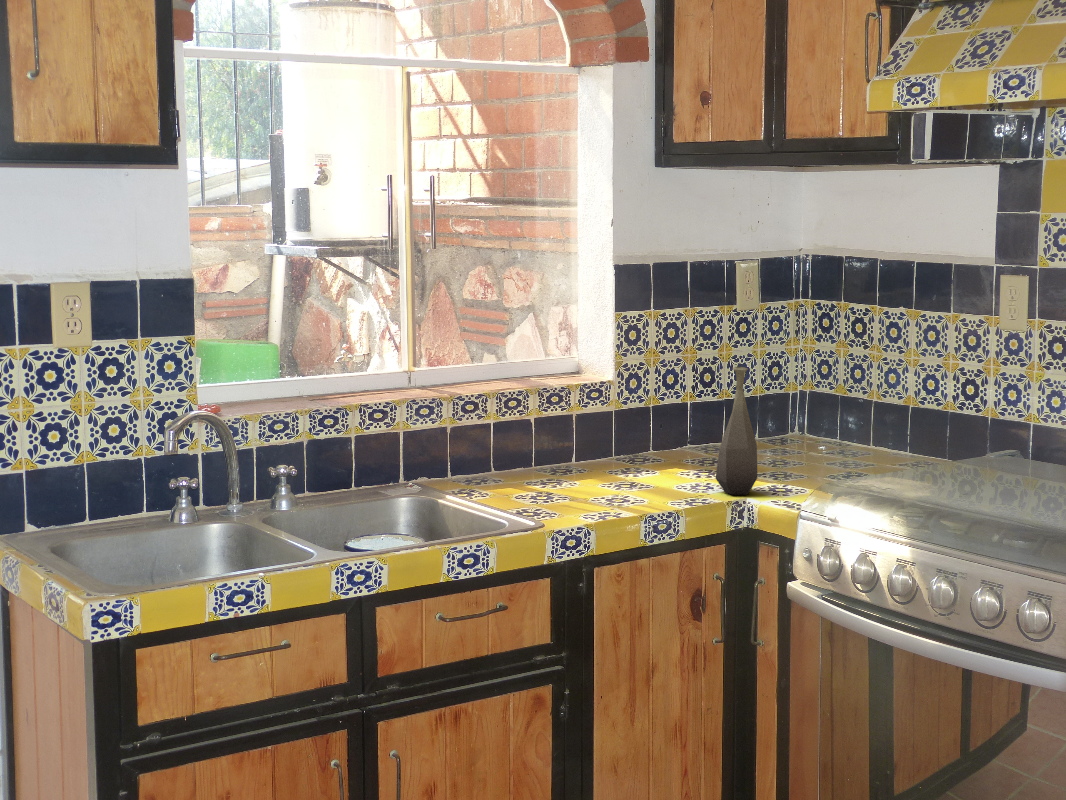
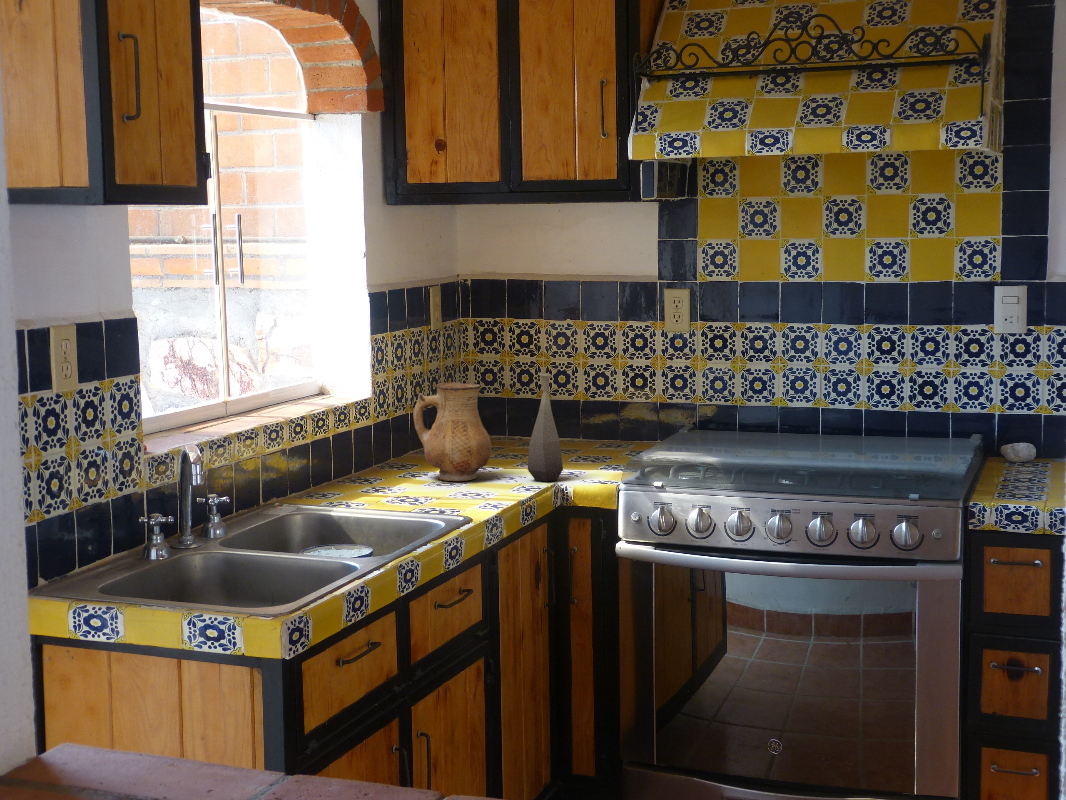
ceramic pitcher: none [616,370,697,482] -> present [413,382,491,481]

